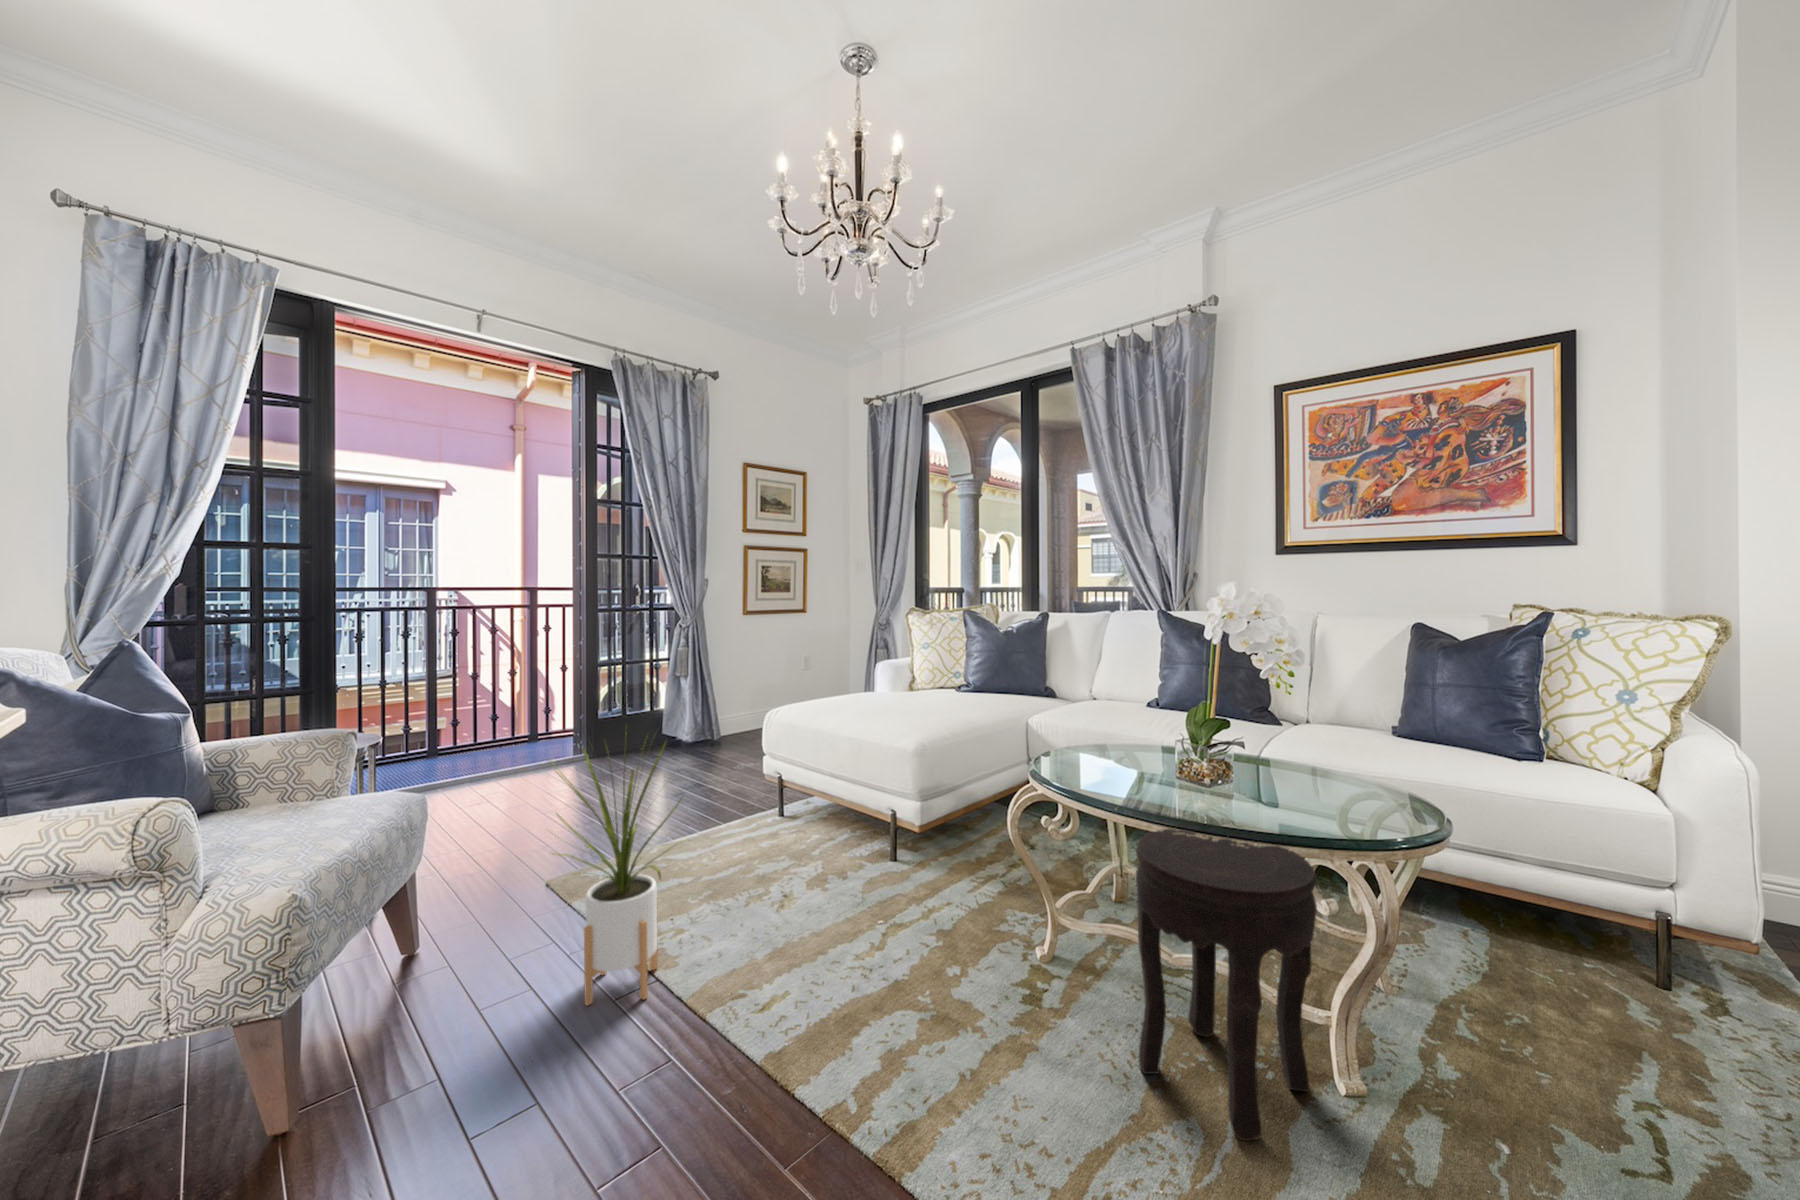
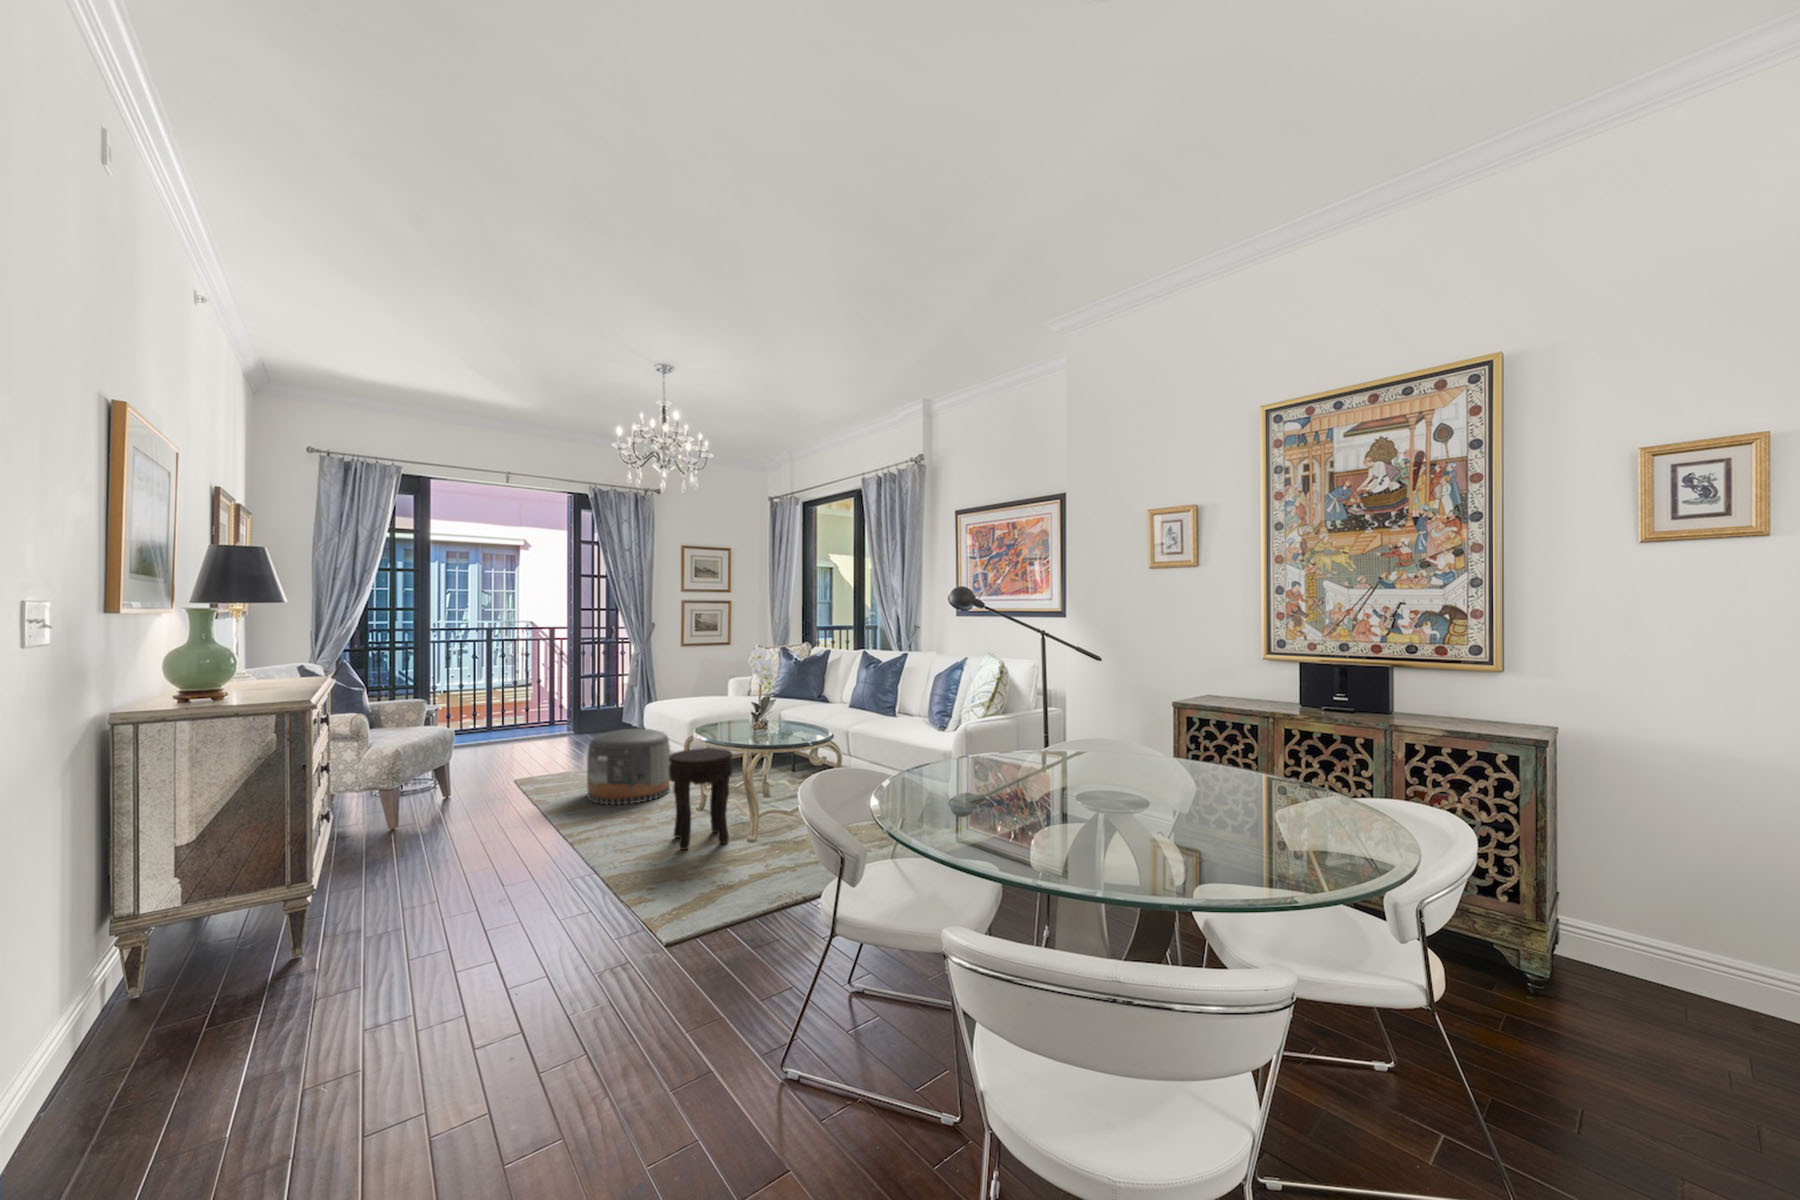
house plant: present [553,732,684,1005] -> none [483,701,549,814]
pouf: none [752,765,913,944] -> present [587,729,670,805]

